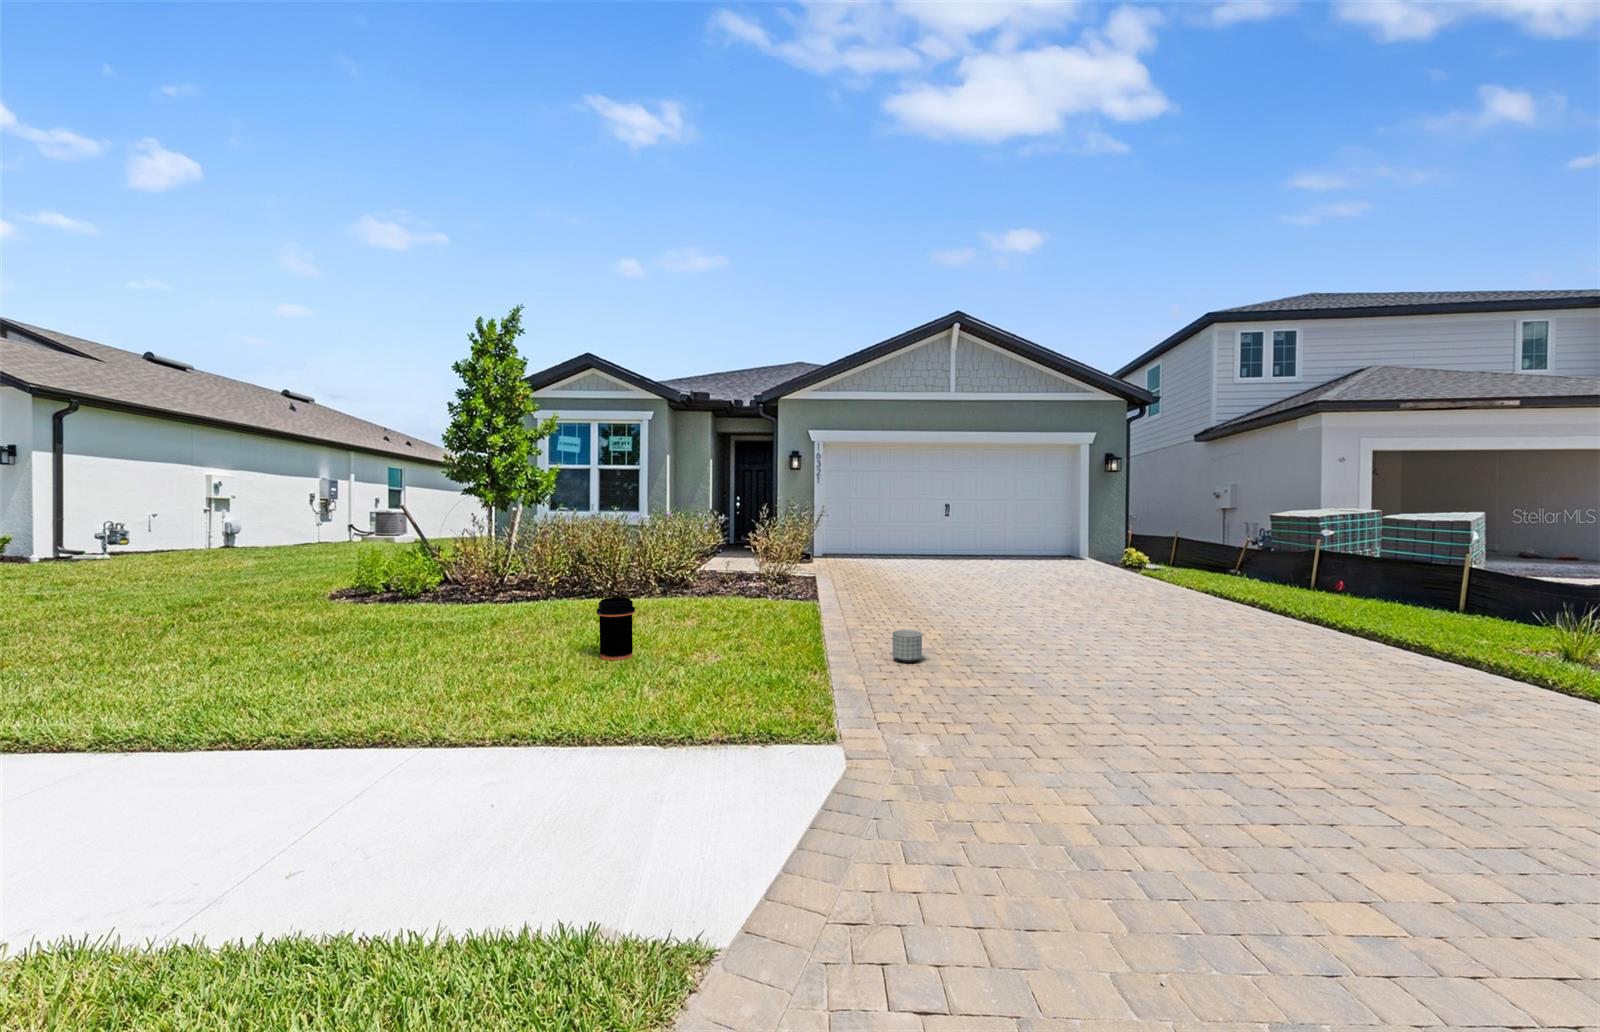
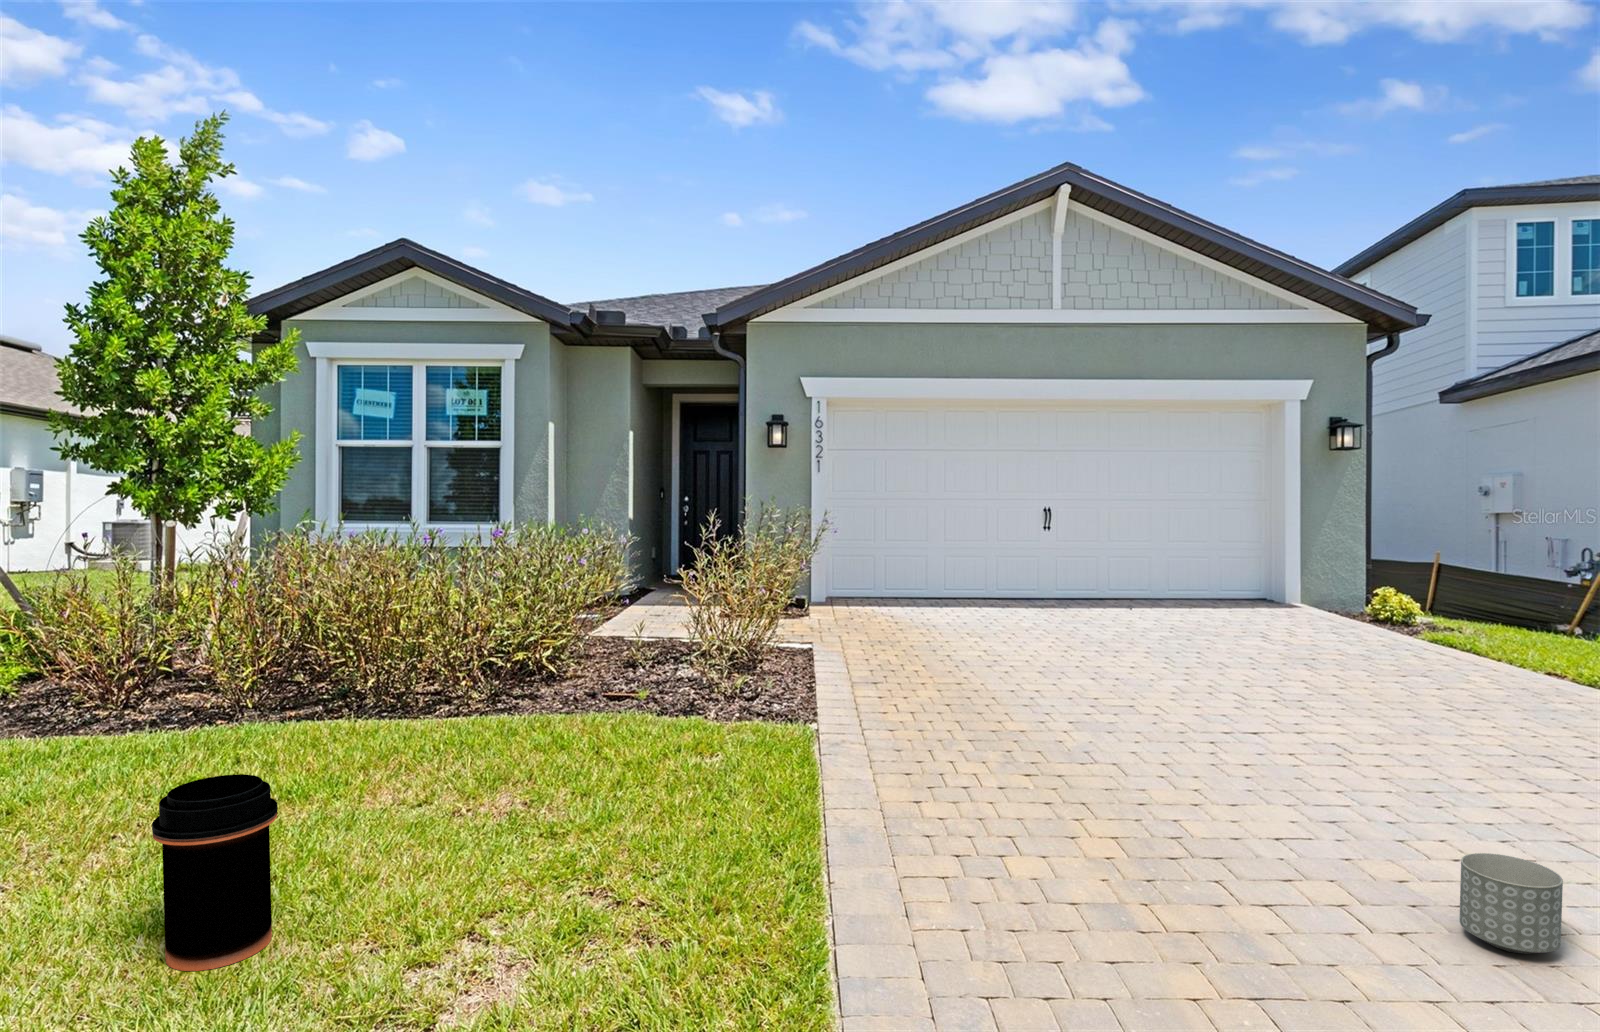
planter: present [892,630,922,662] -> present [1459,853,1563,954]

